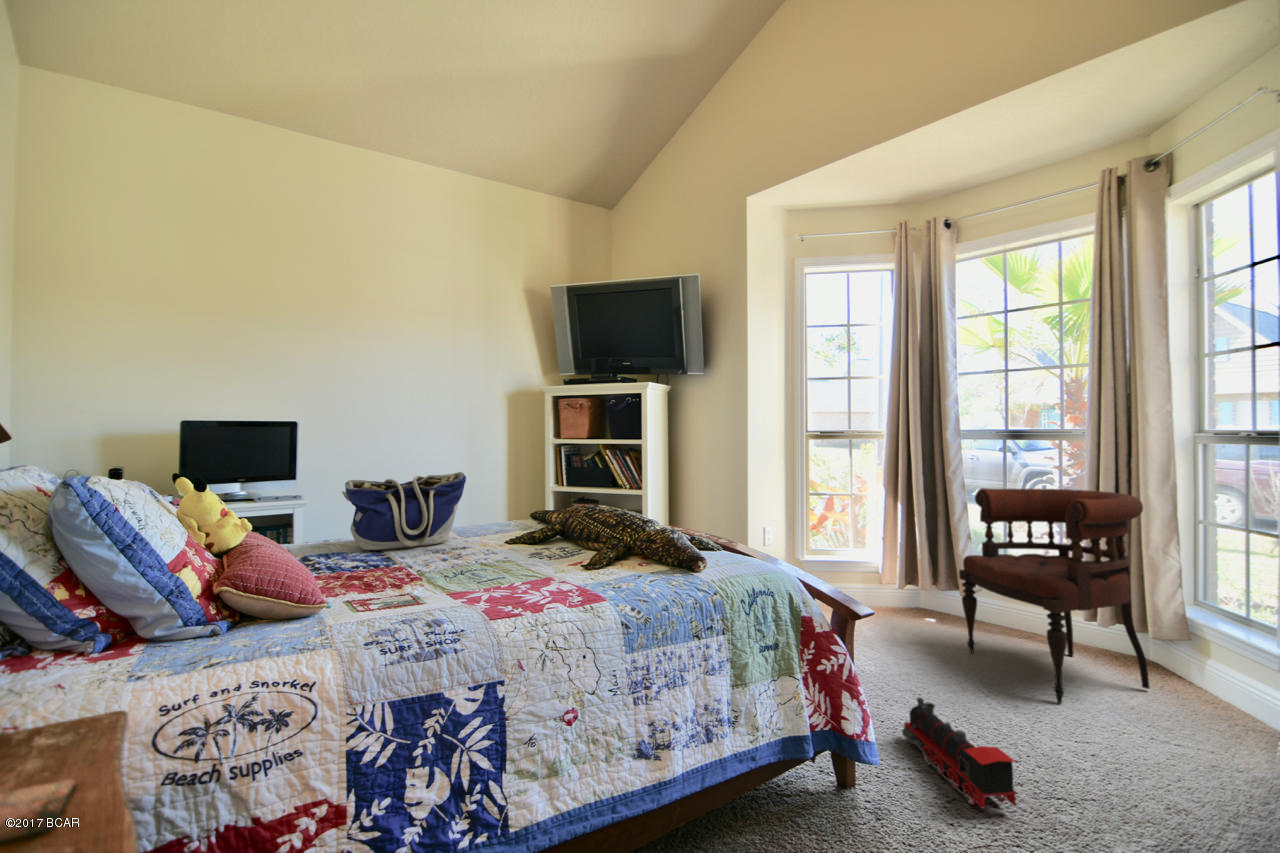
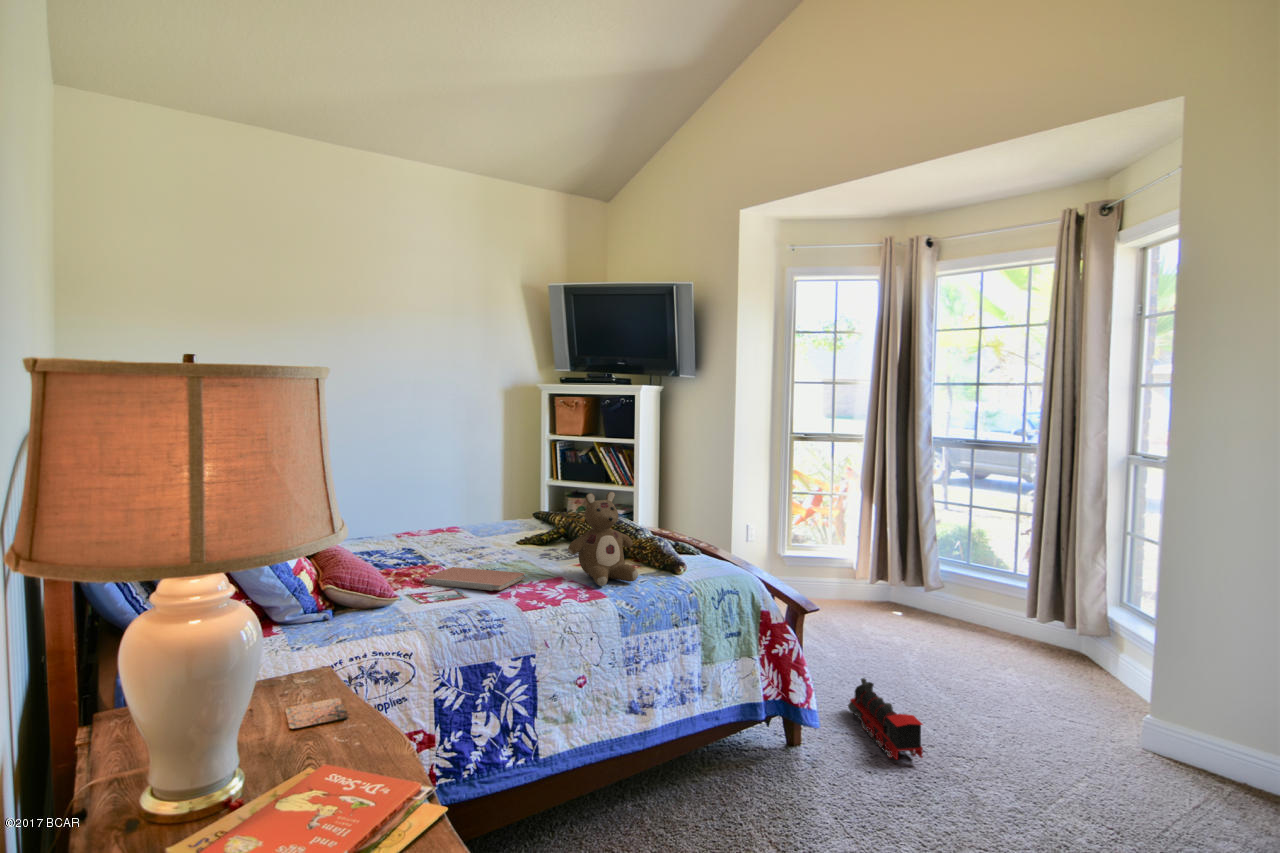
stuffed bear: none [558,469,646,586] -> present [568,492,638,586]
tote bag: present [342,472,466,550] -> none [382,484,483,551]
armchair: present [959,488,1149,703] -> none [922,495,1077,687]
notebook: none [373,566,505,593] -> present [424,567,525,591]

